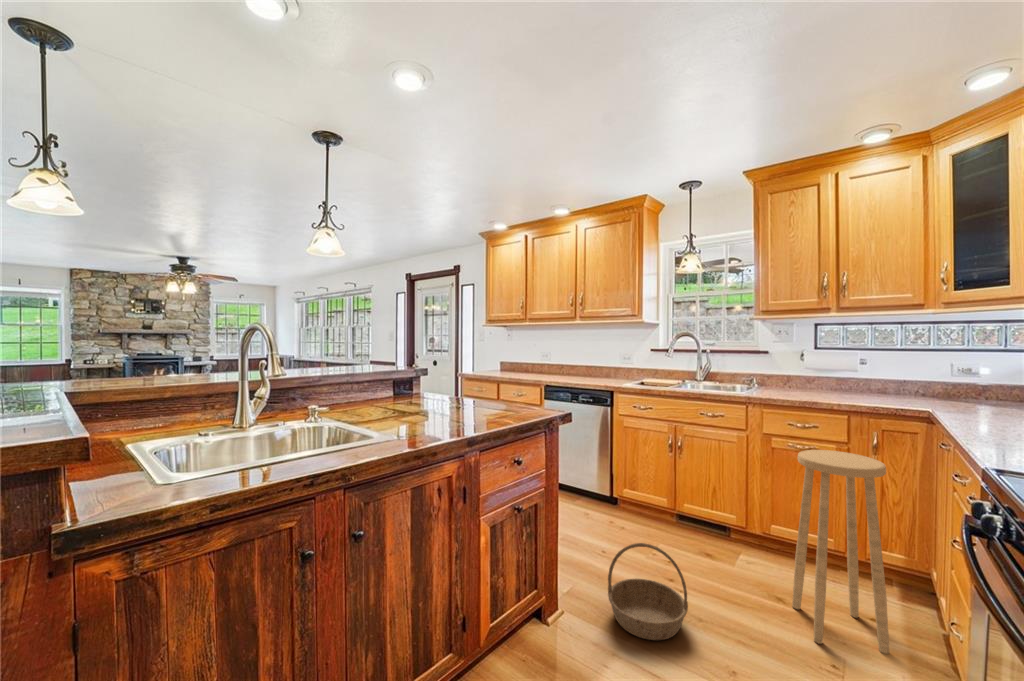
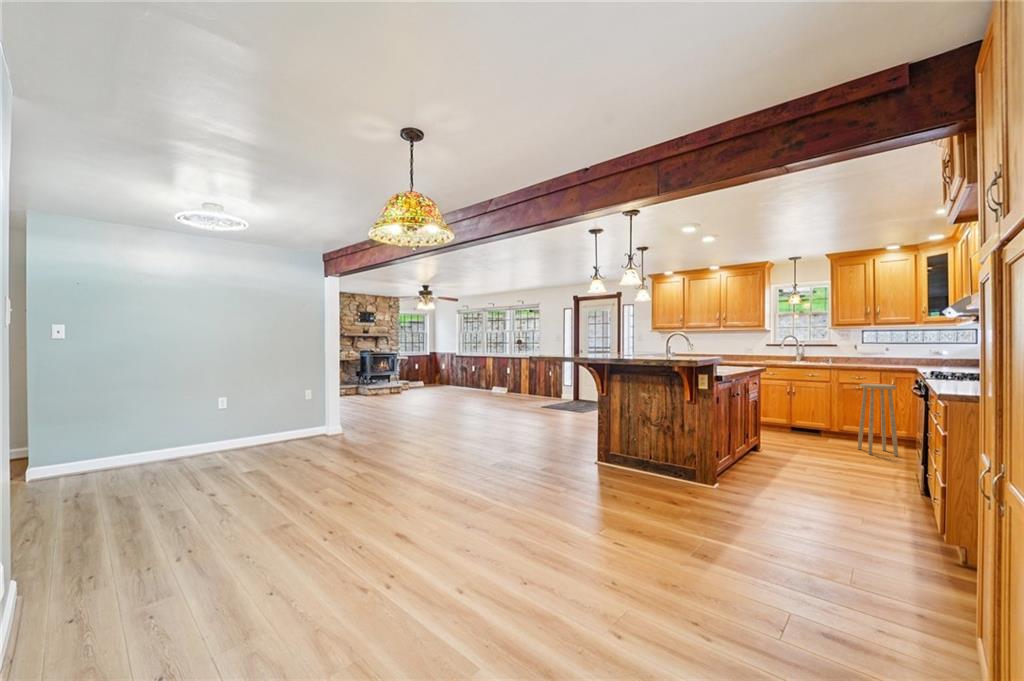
basket: present [608,543,688,640] -> none [781,420,817,453]

